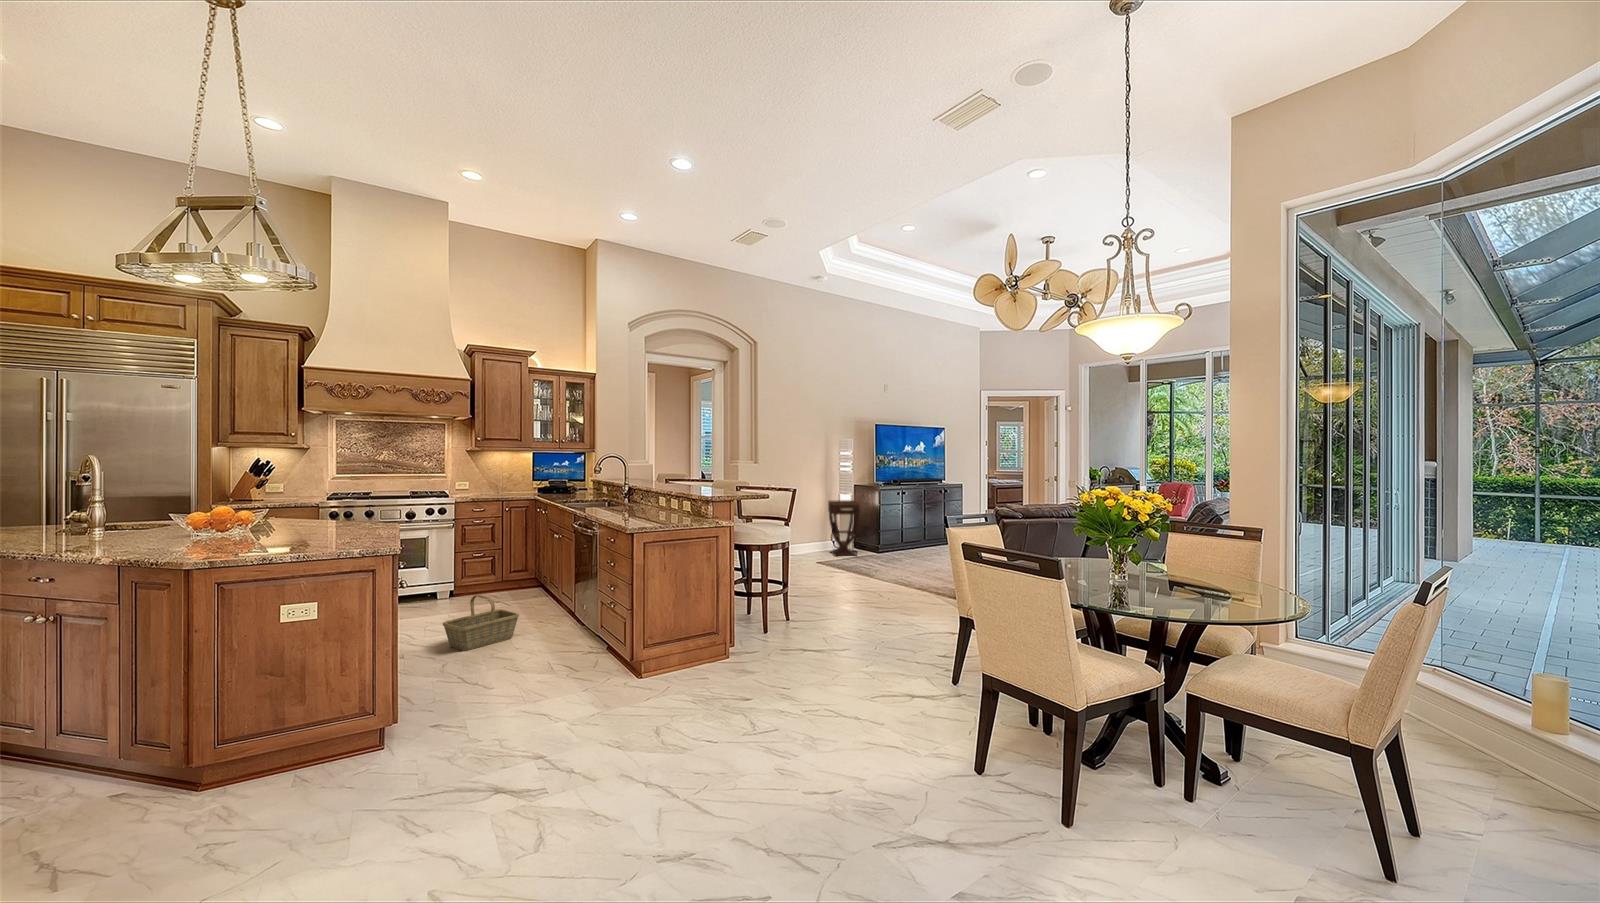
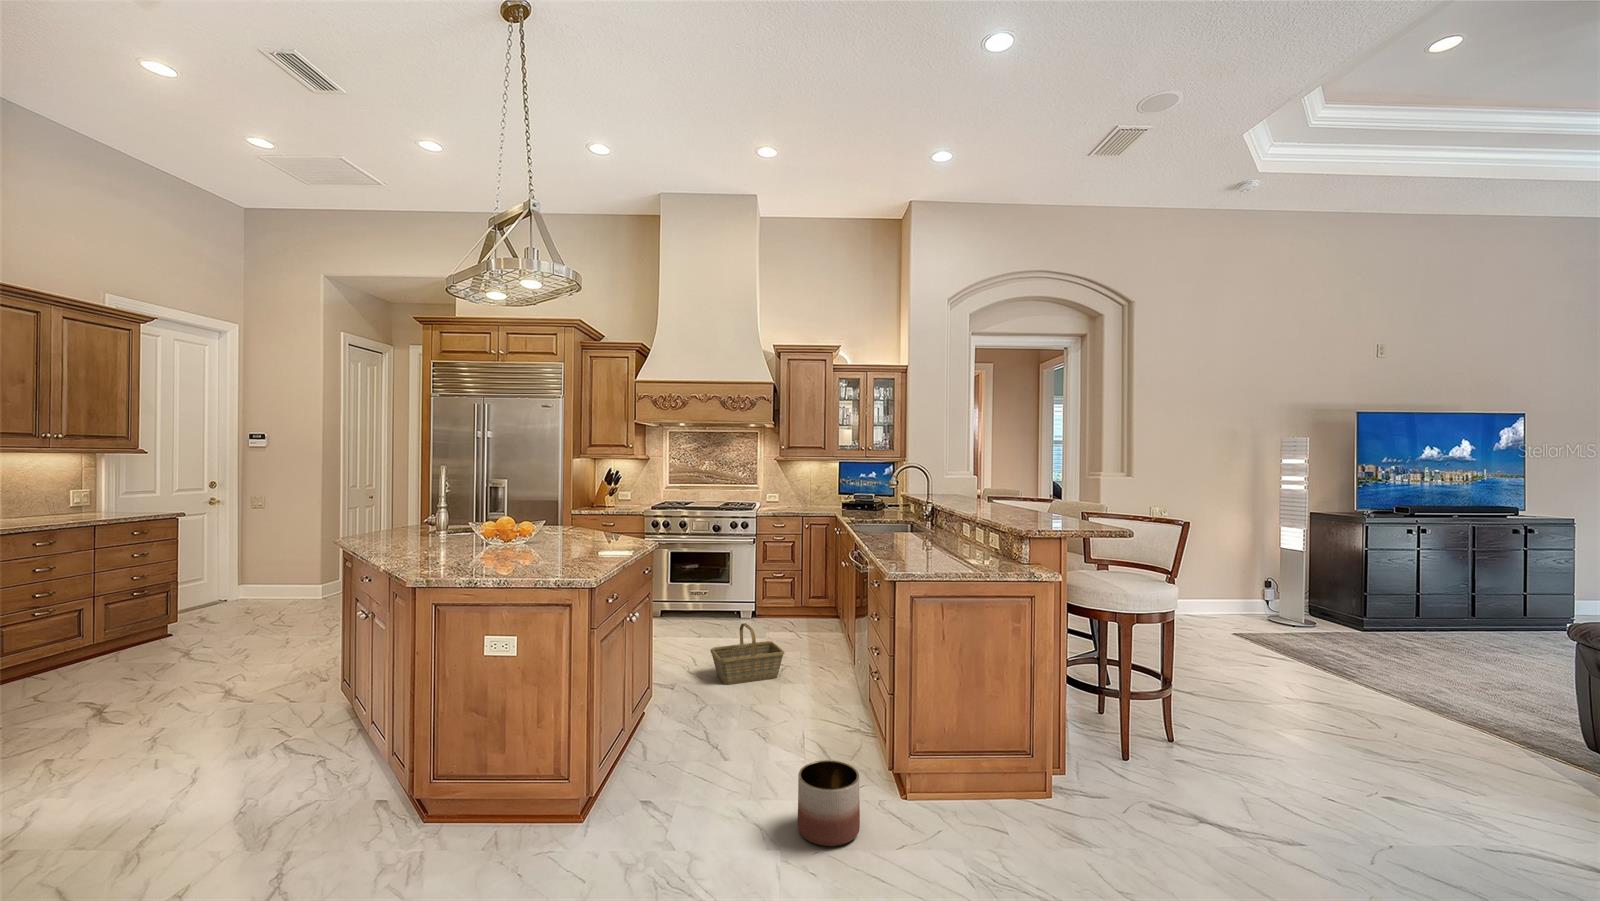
side table: present [828,500,860,556] -> none [1258,534,1319,627]
planter: none [604,663,651,721] -> present [798,760,860,846]

